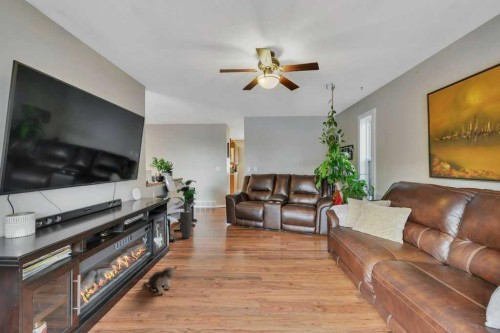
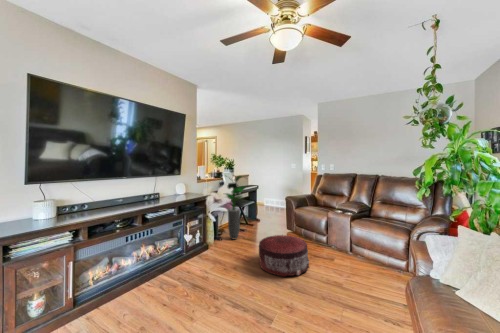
pouf: none [221,224,262,255] -> present [259,235,309,277]
plush toy: present [144,266,177,294] -> none [156,271,177,300]

